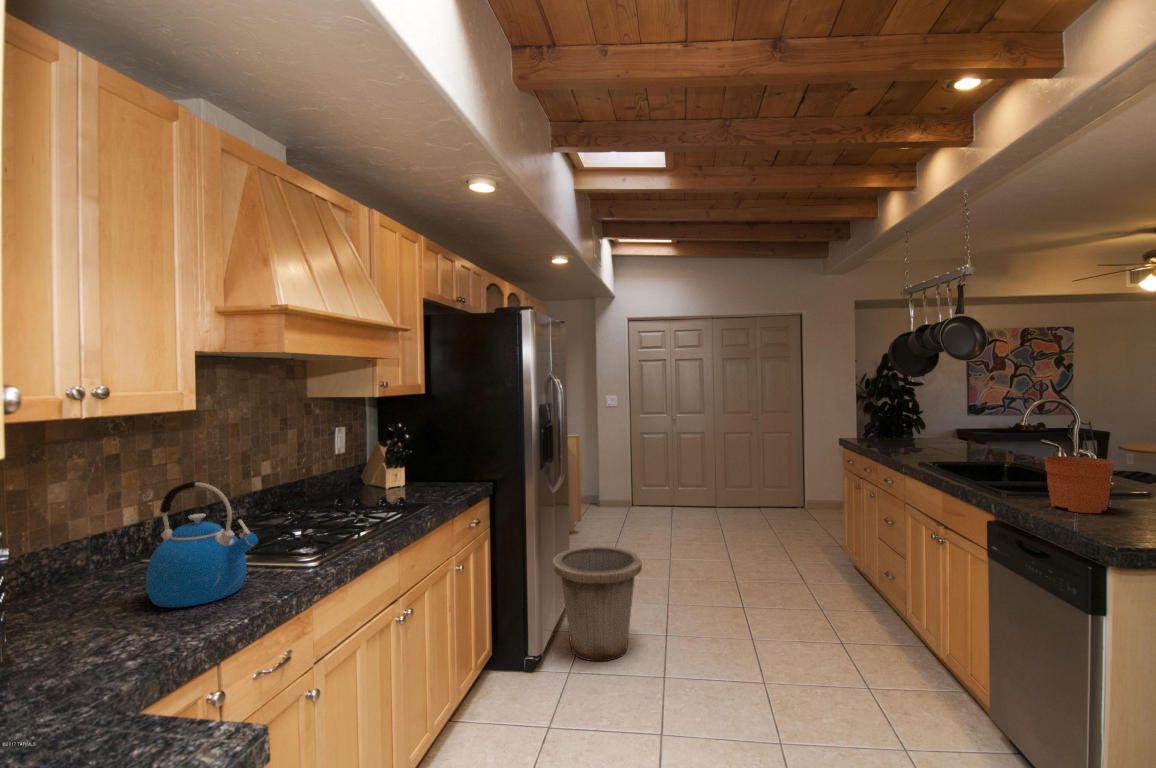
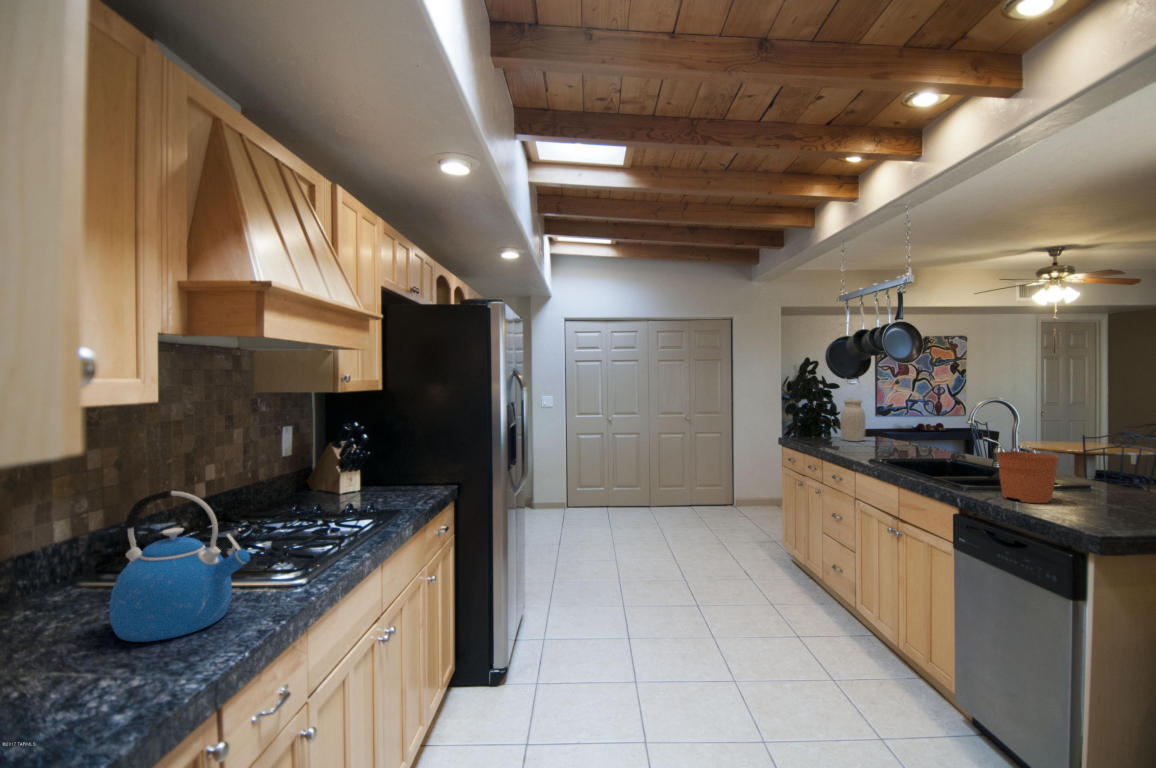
jar: none [903,398,931,444] -> present [840,399,865,441]
trash can: present [553,546,642,661] -> none [523,546,613,663]

